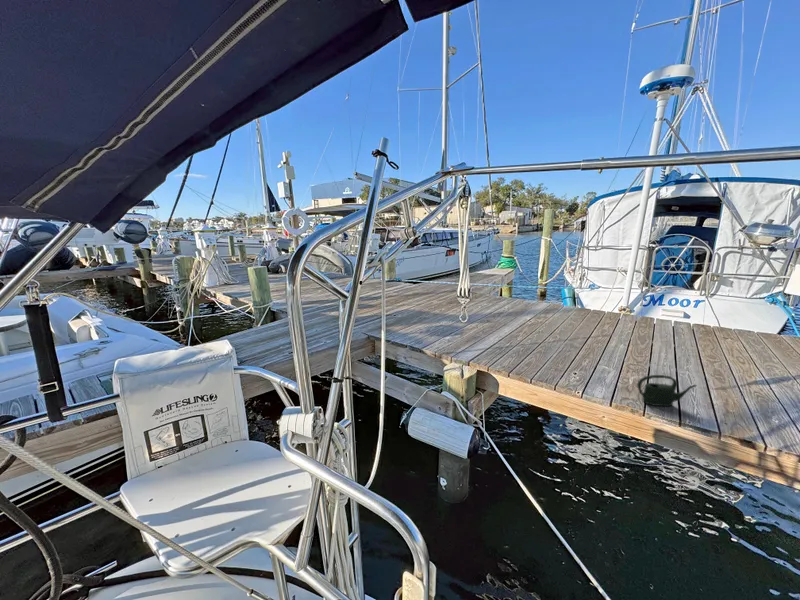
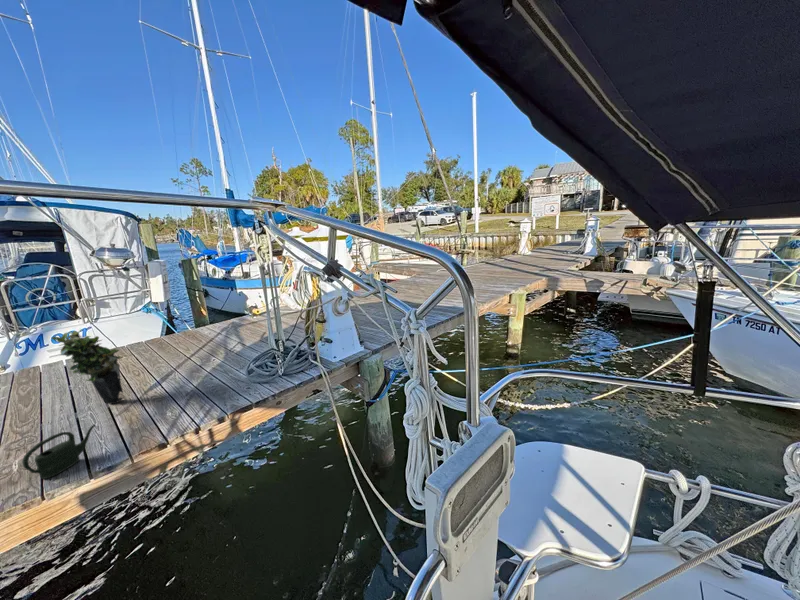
potted plant: none [686,297,743,378] -> present [52,331,123,404]

